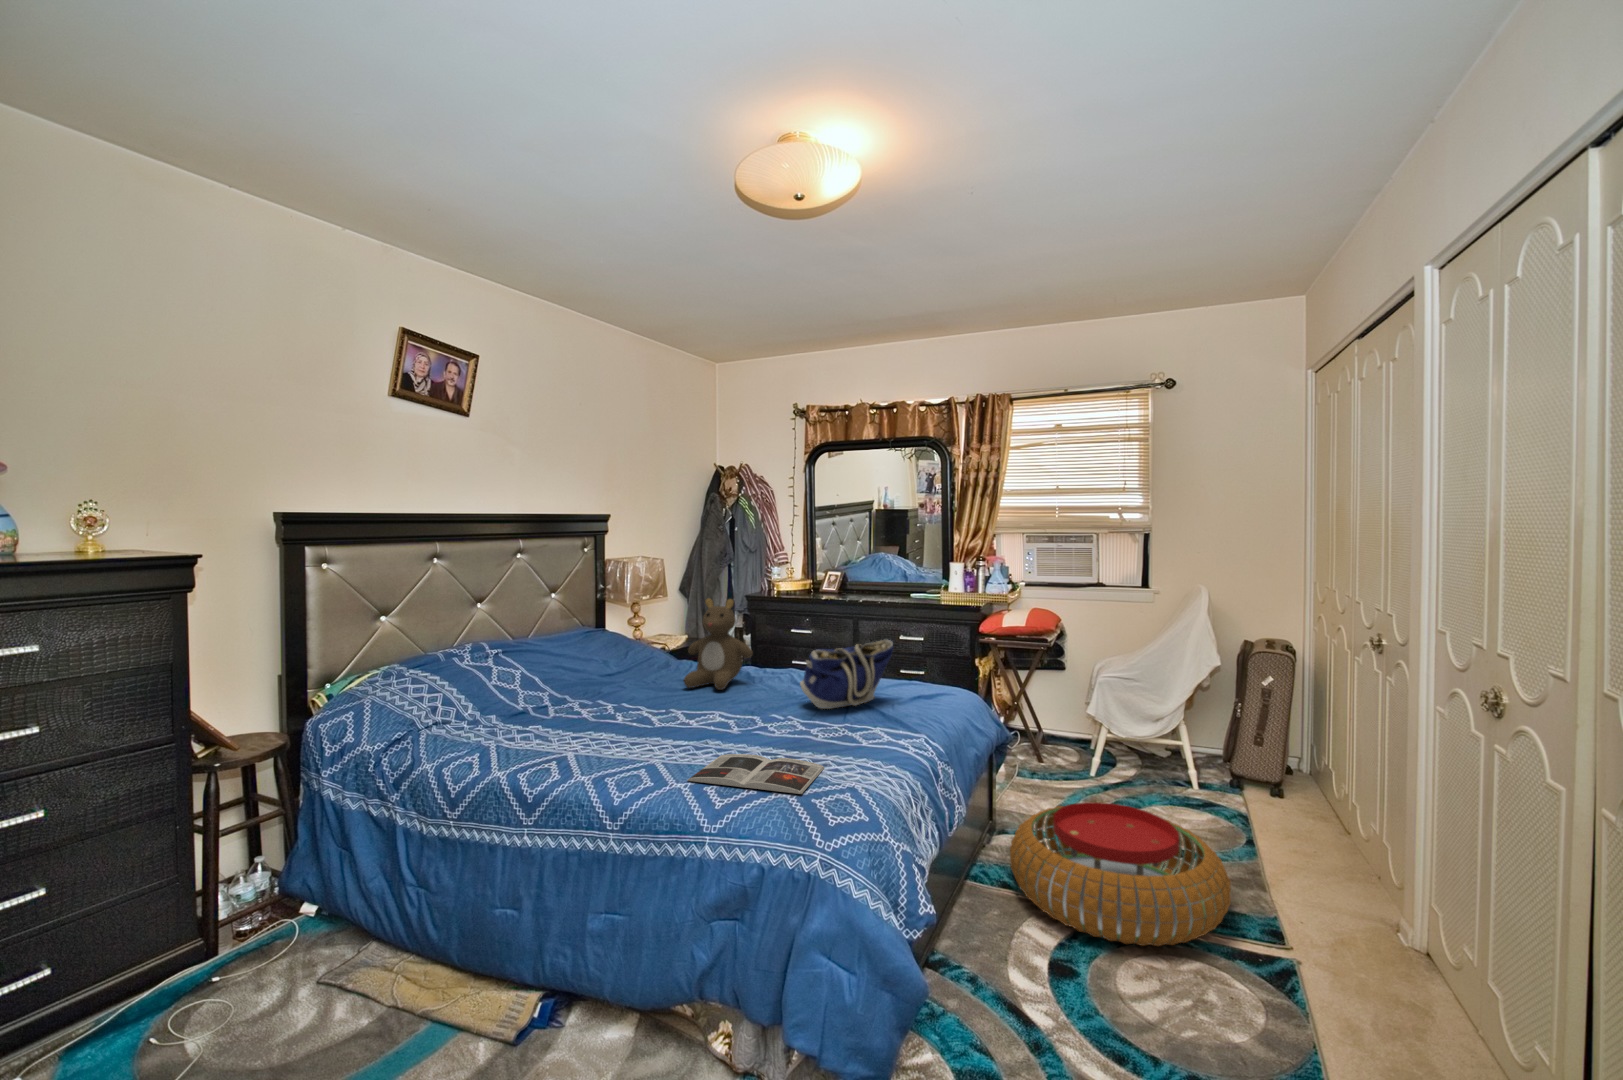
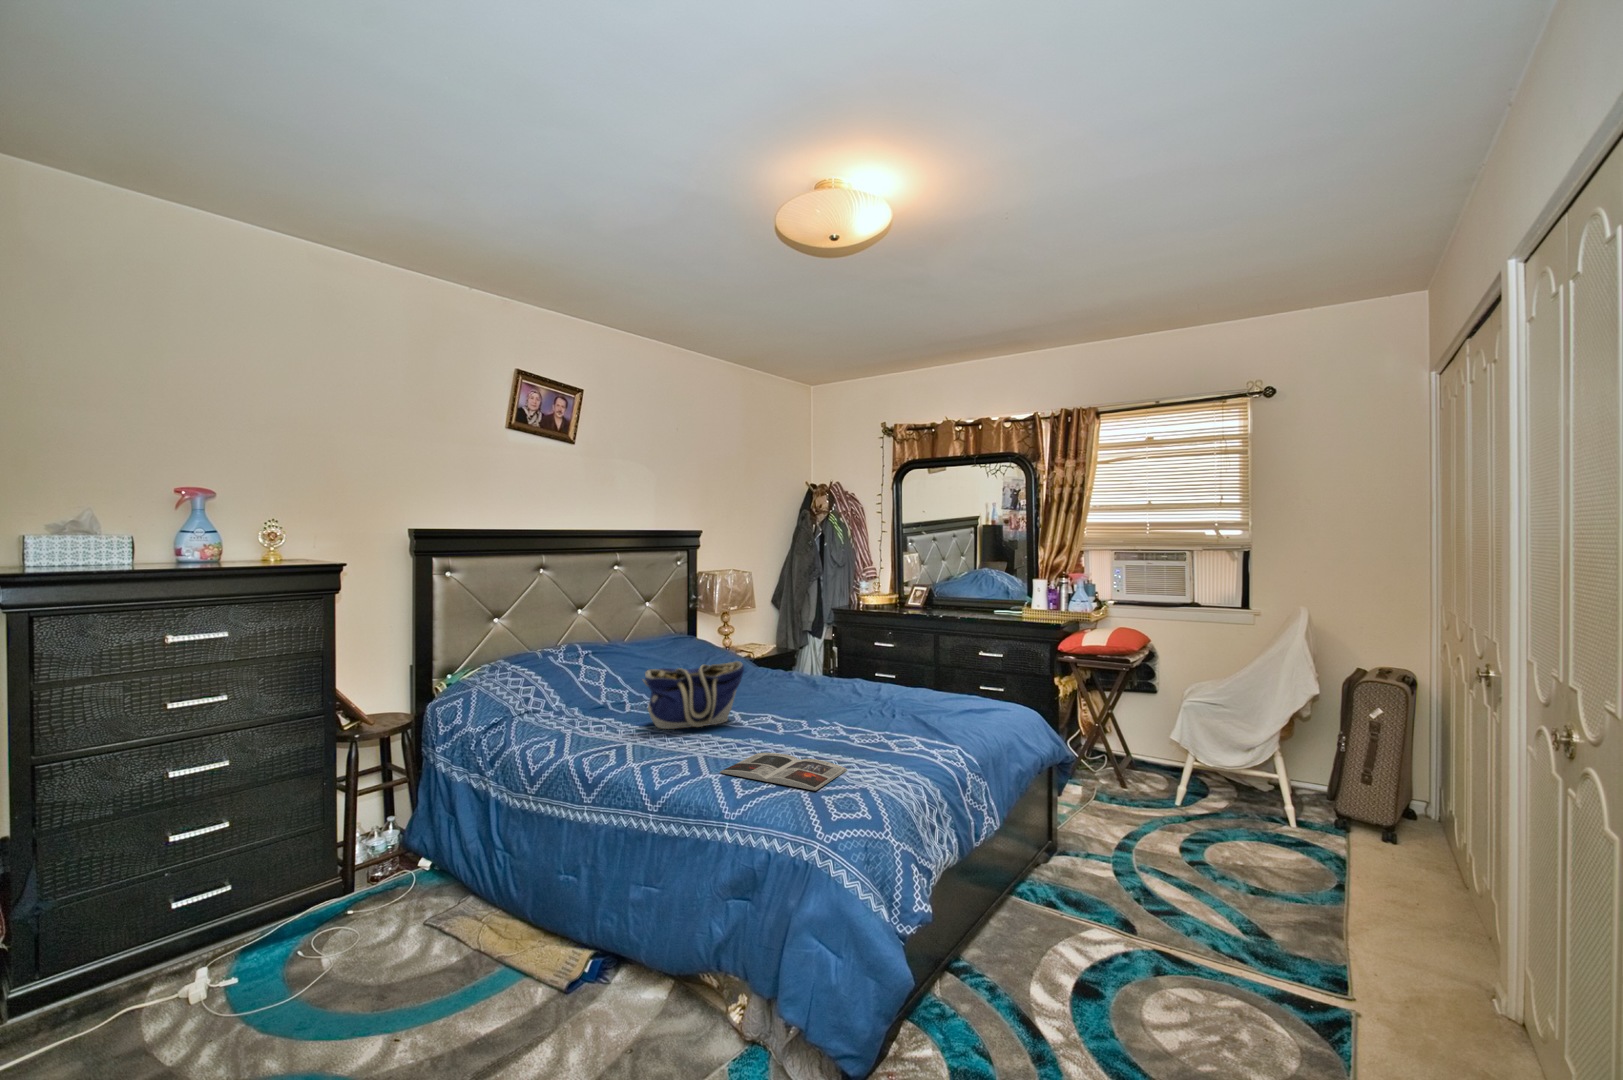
teddy bear: present [684,598,753,690] -> none [747,609,813,696]
tote bag: present [800,640,893,709] -> present [643,661,744,729]
pouf: present [1010,802,1231,946] -> none [1055,829,1288,979]

